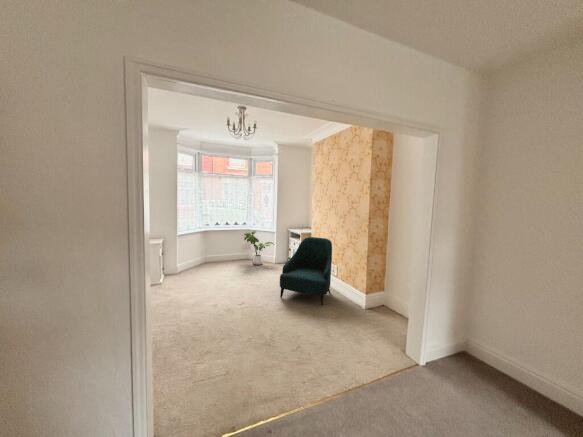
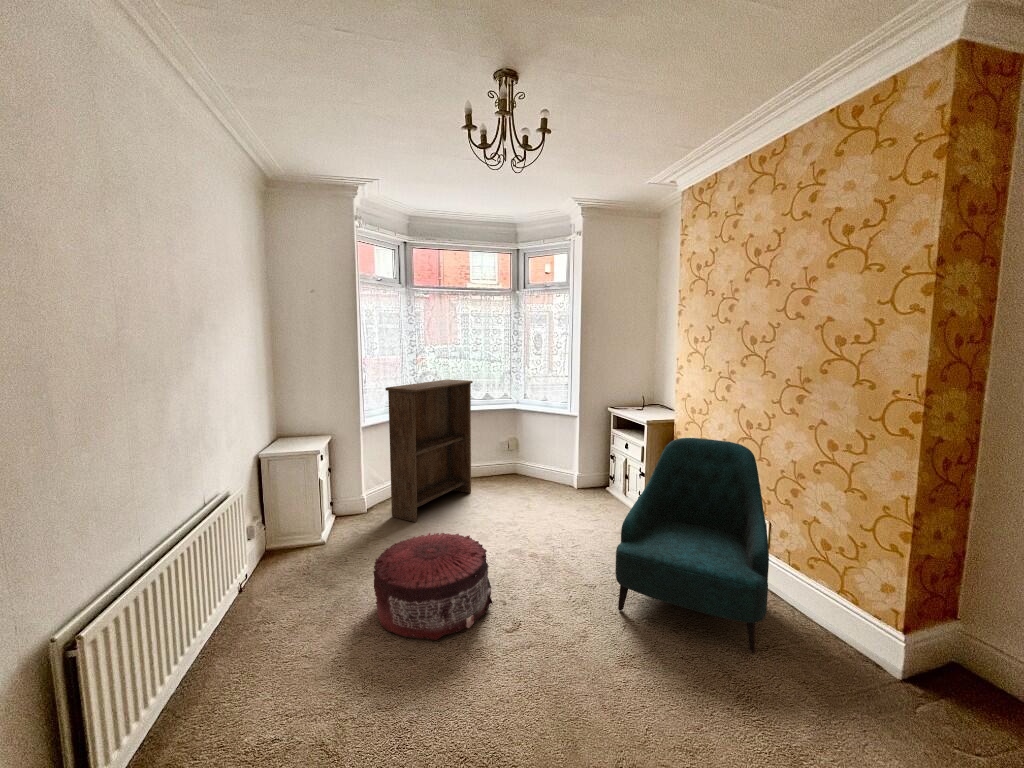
bookshelf: none [190,215,229,275] -> present [385,379,473,522]
house plant: present [244,231,274,265] -> none [505,415,580,491]
pouf: none [188,273,234,306] -> present [373,533,493,640]

